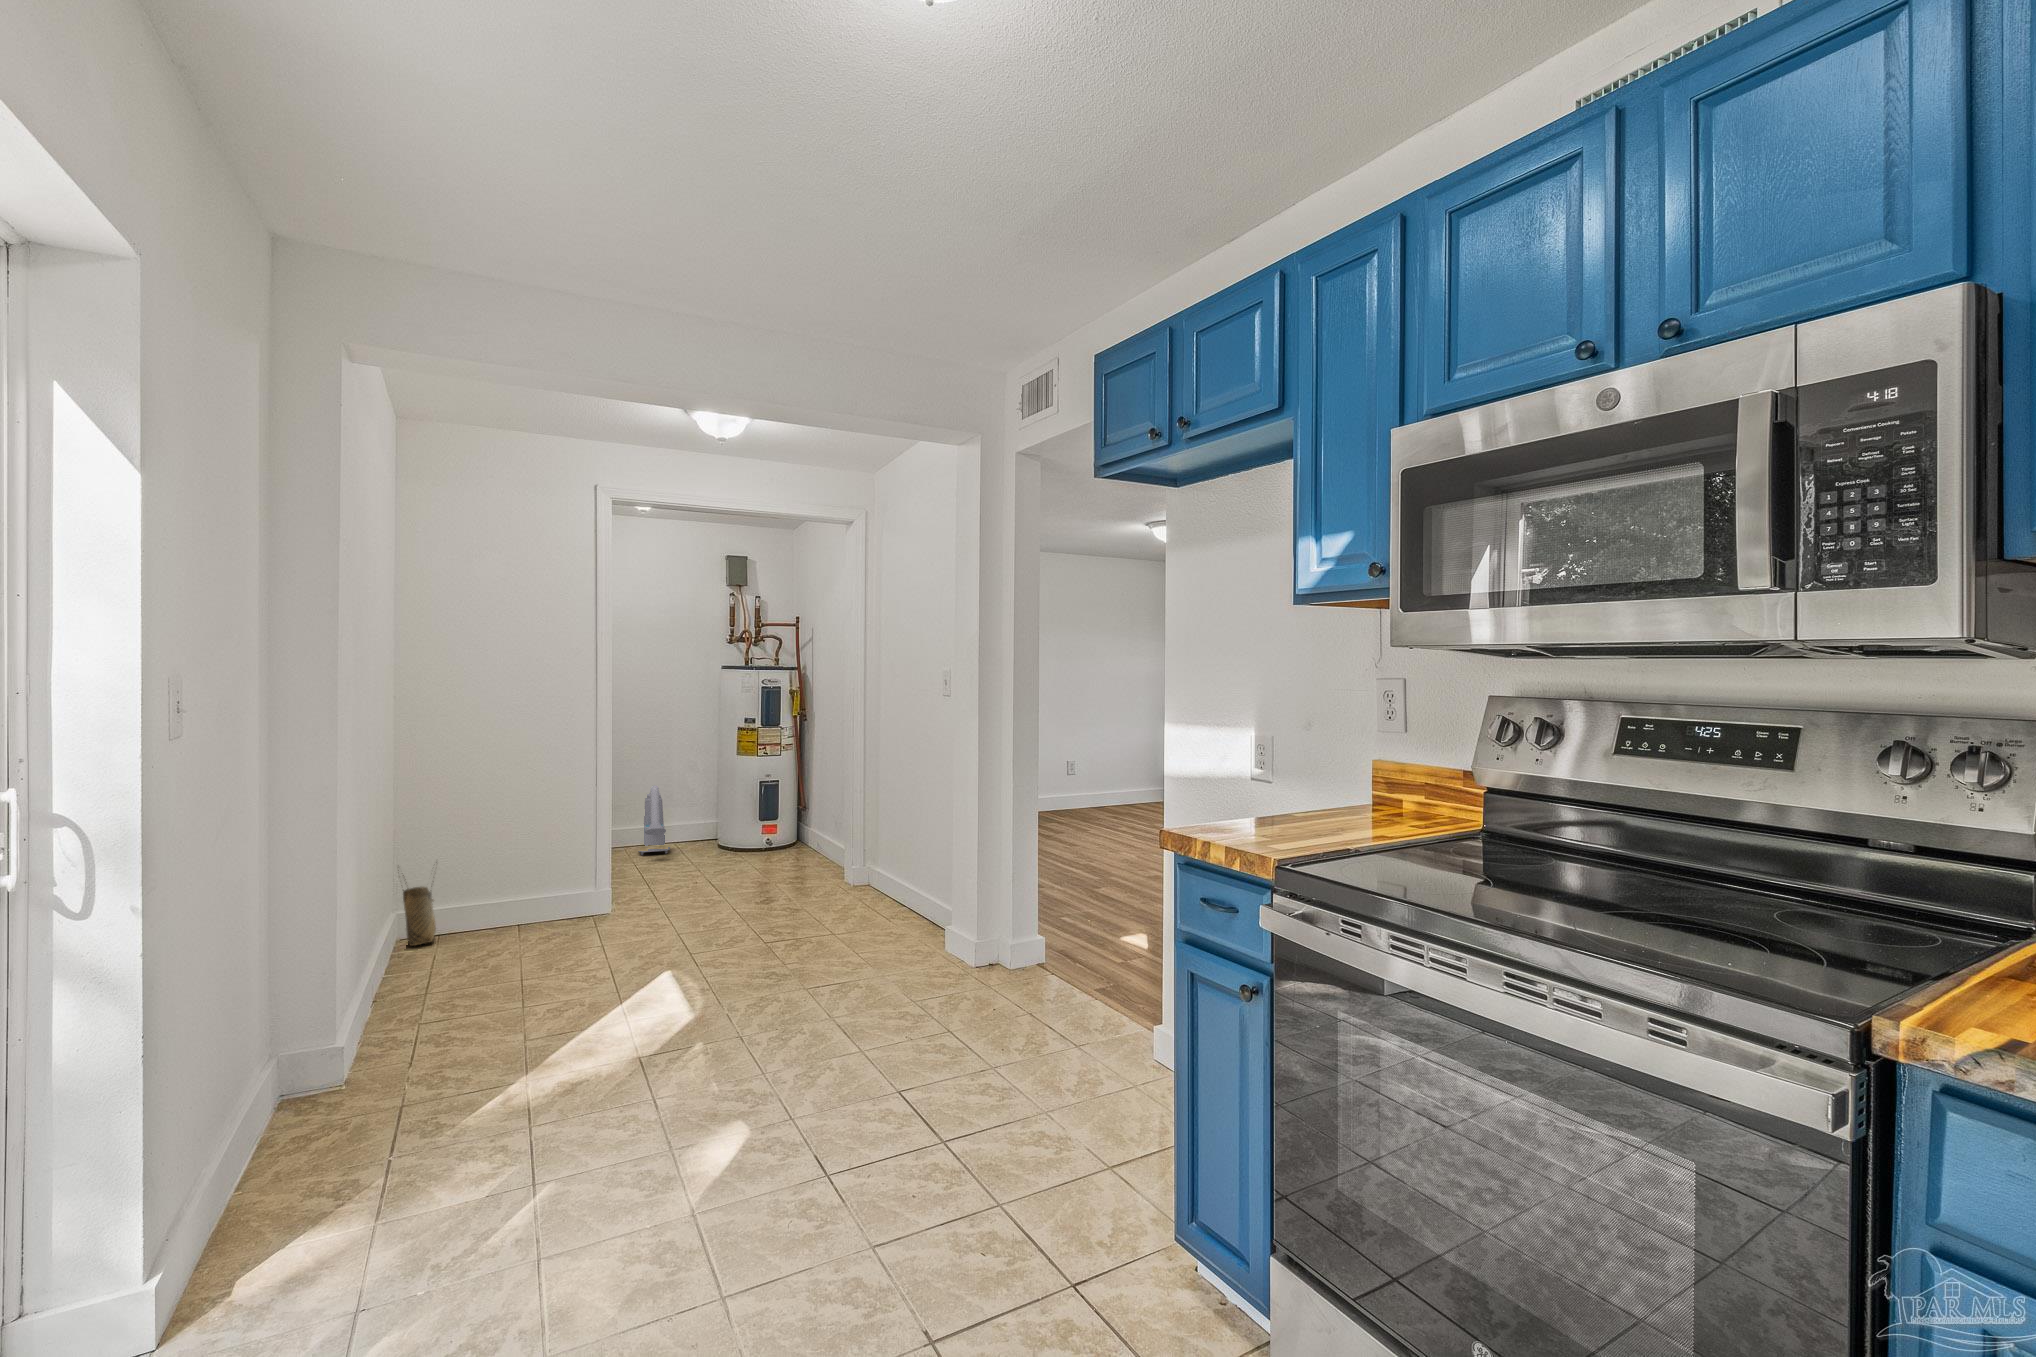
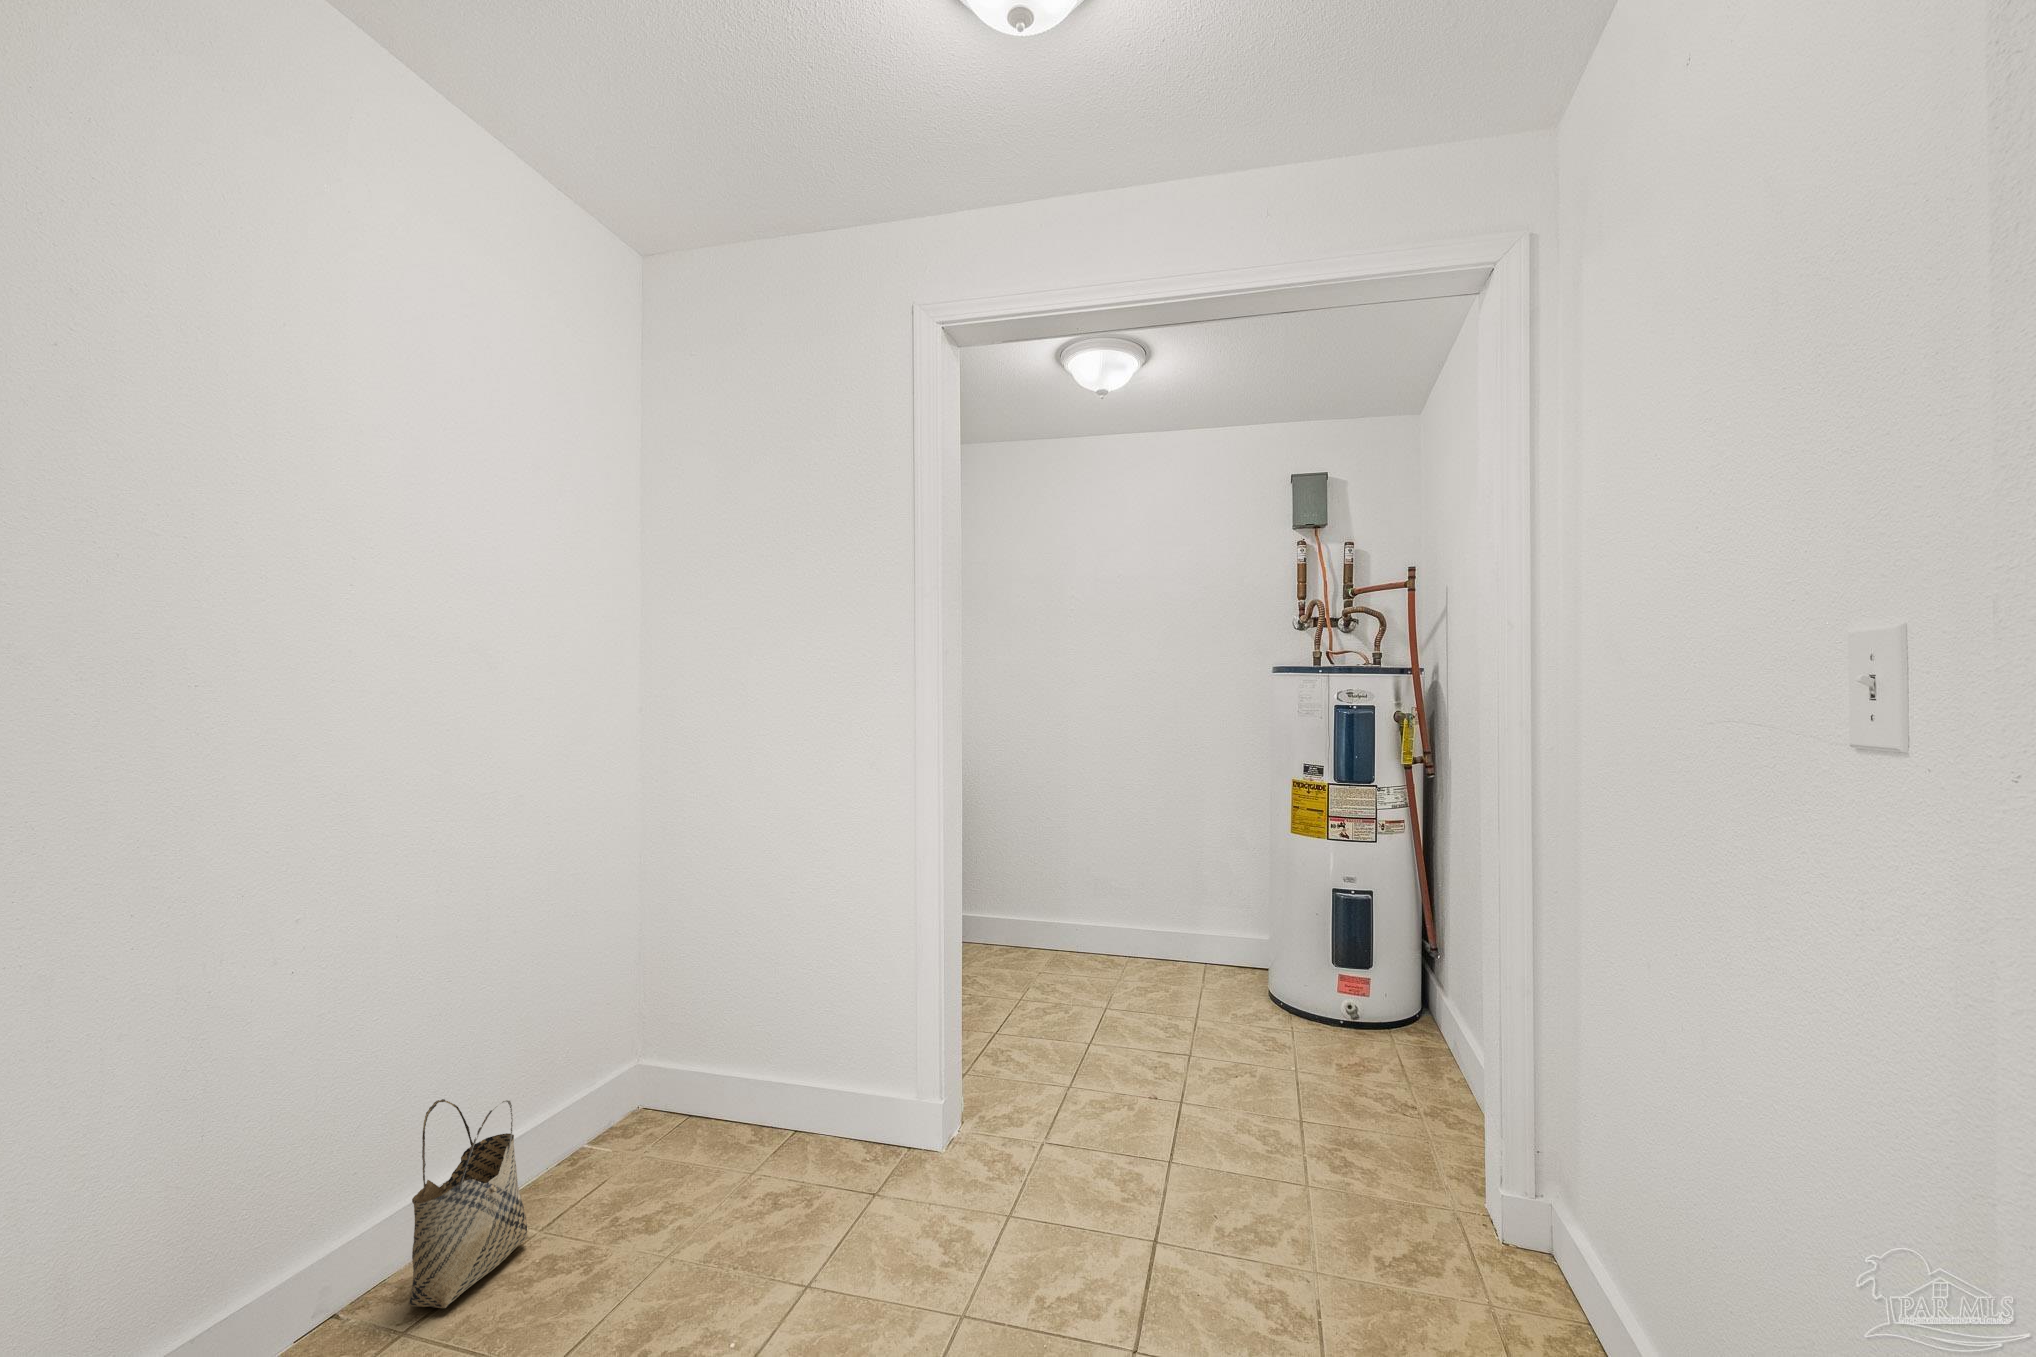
vacuum cleaner: present [638,785,670,855] -> none [1126,869,1190,981]

